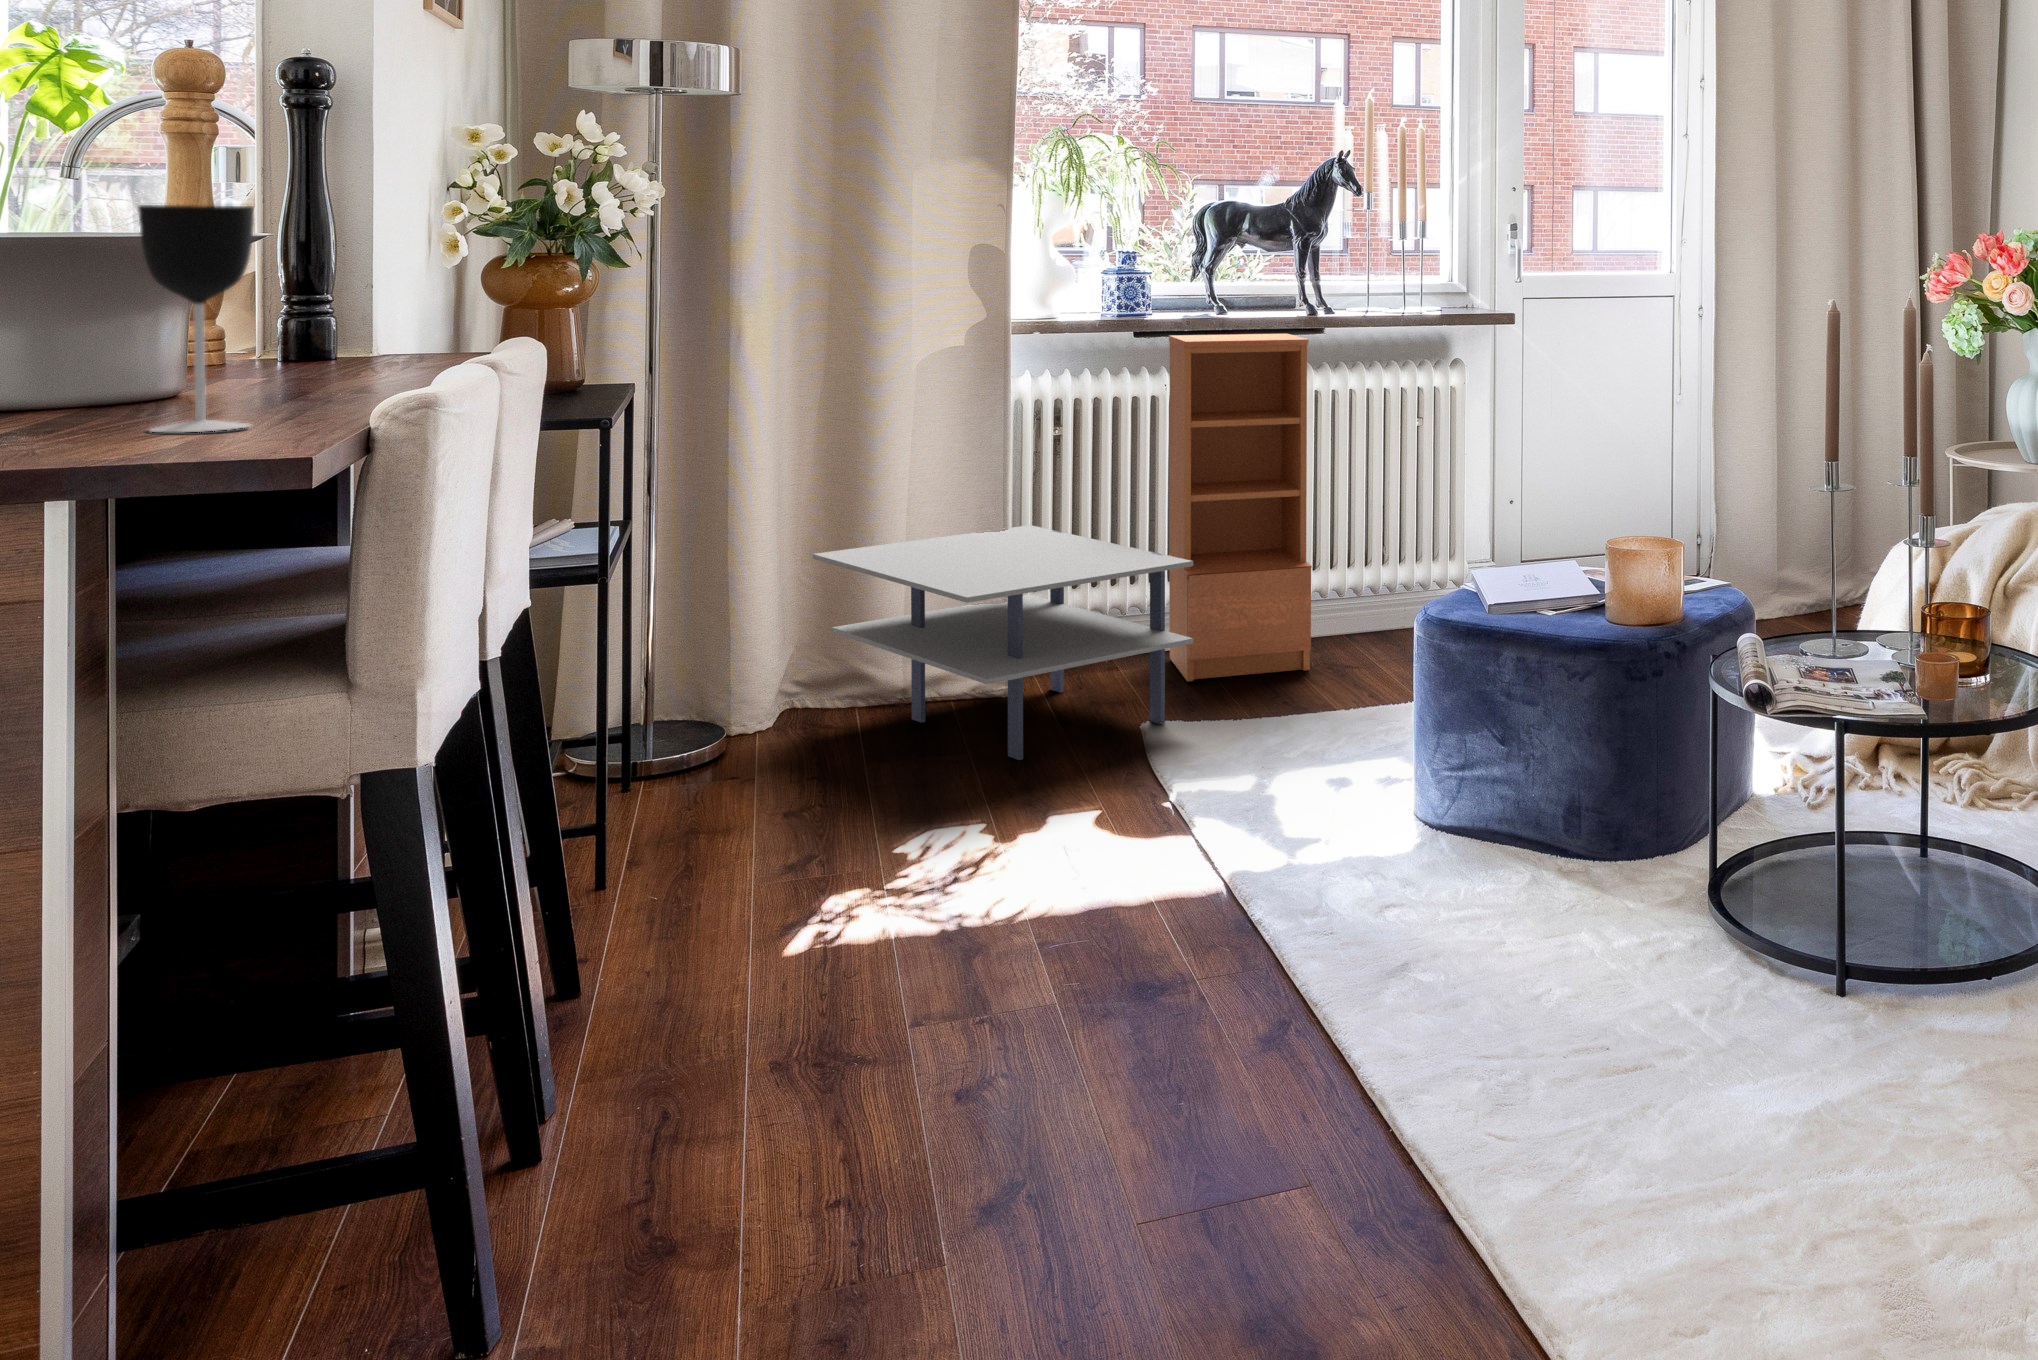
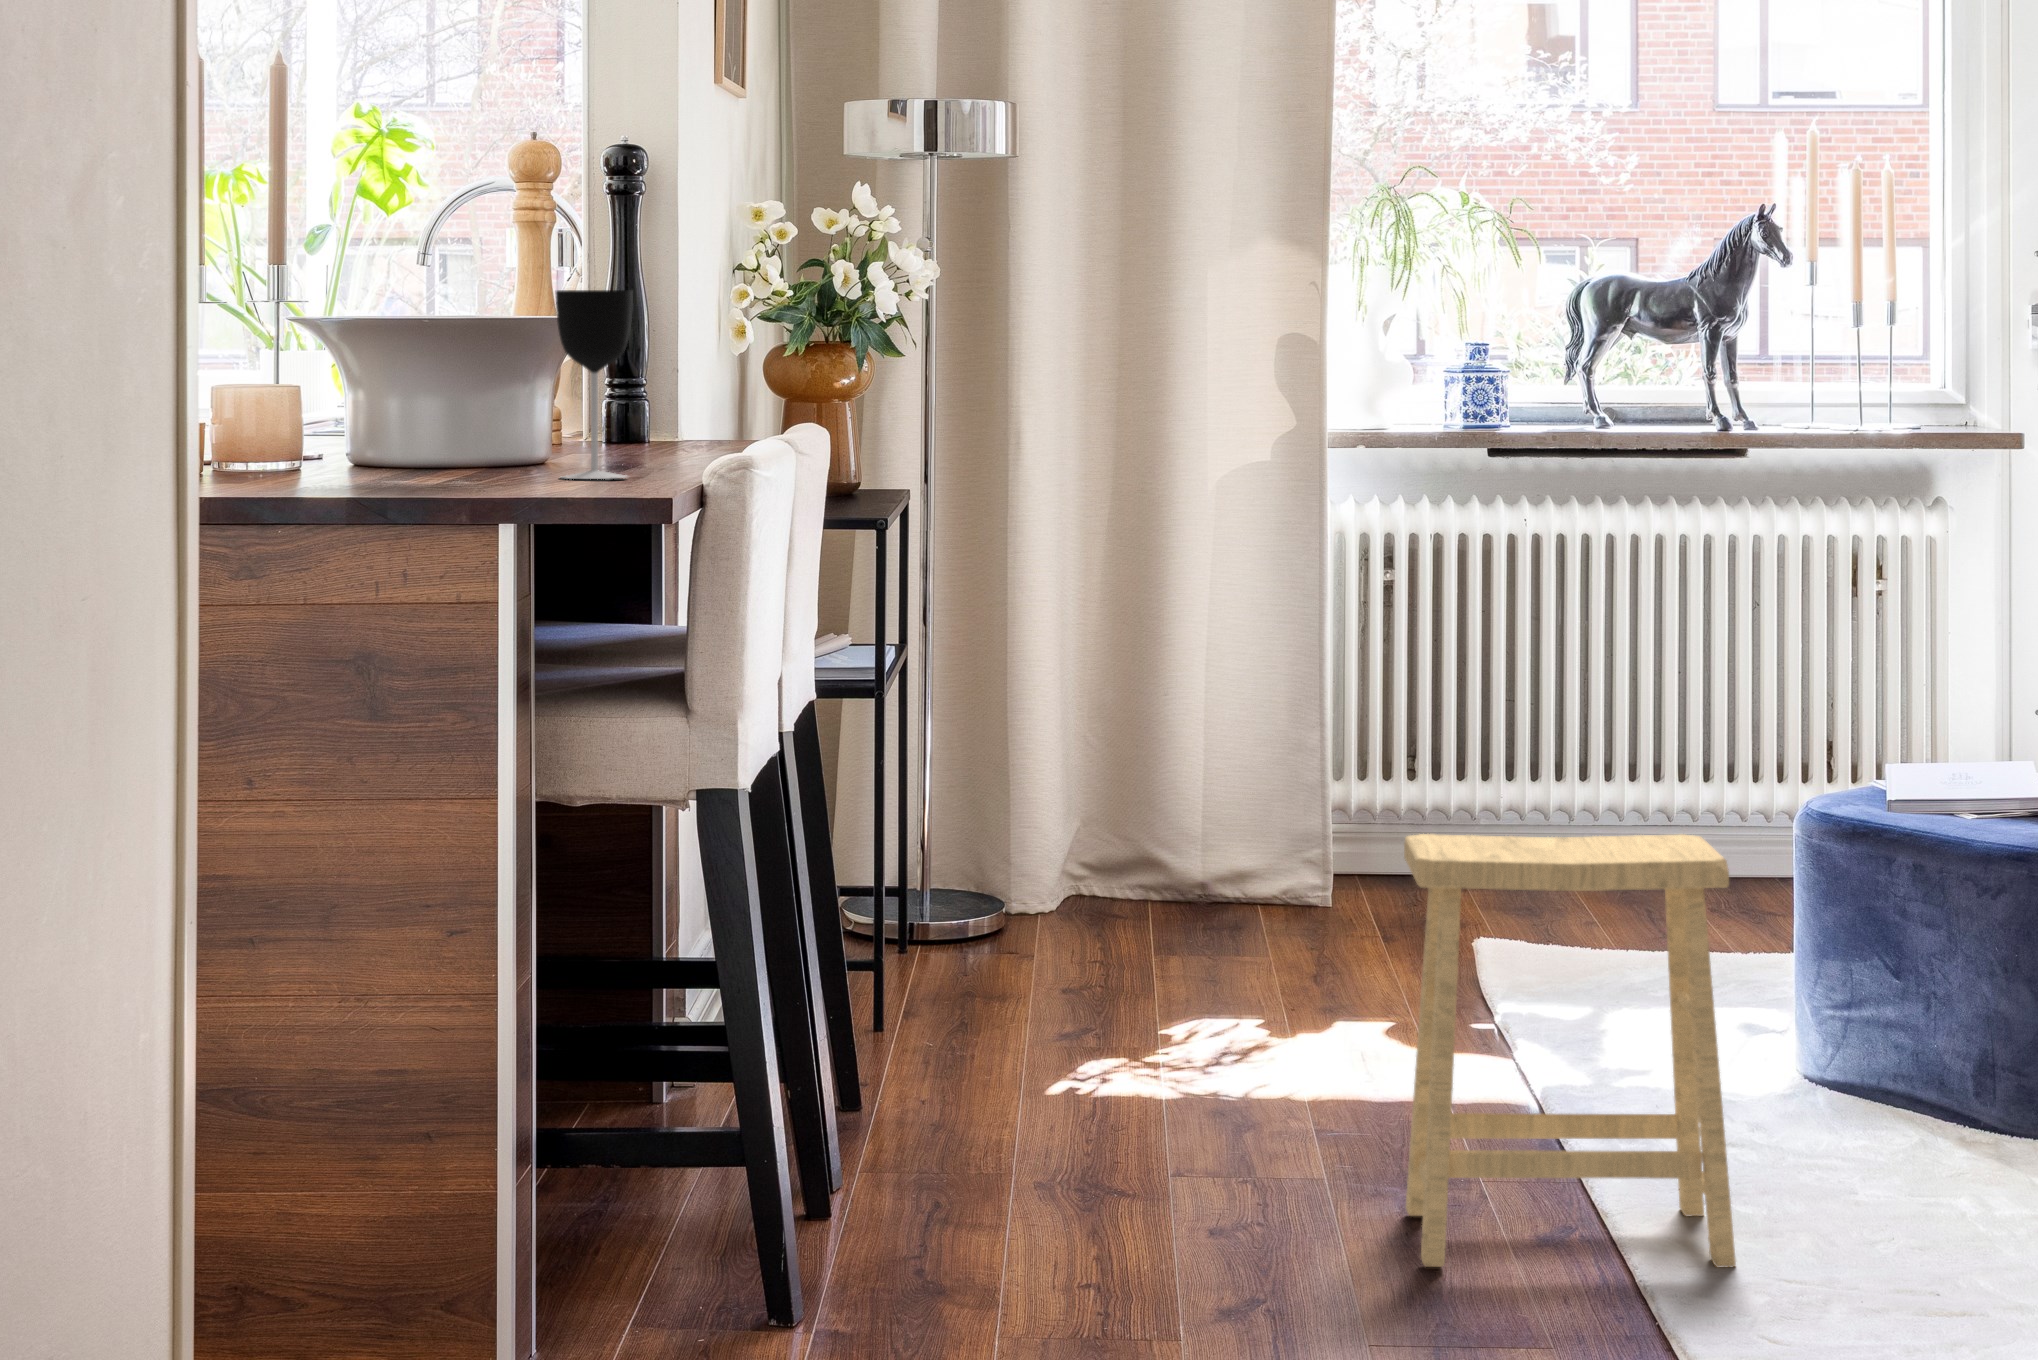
bookcase: present [1169,334,1312,681] -> none [1530,452,1714,911]
side table: present [813,525,1193,760] -> none [1094,694,1541,971]
footstool: none [1139,683,1443,1114] -> present [1404,834,1736,1268]

